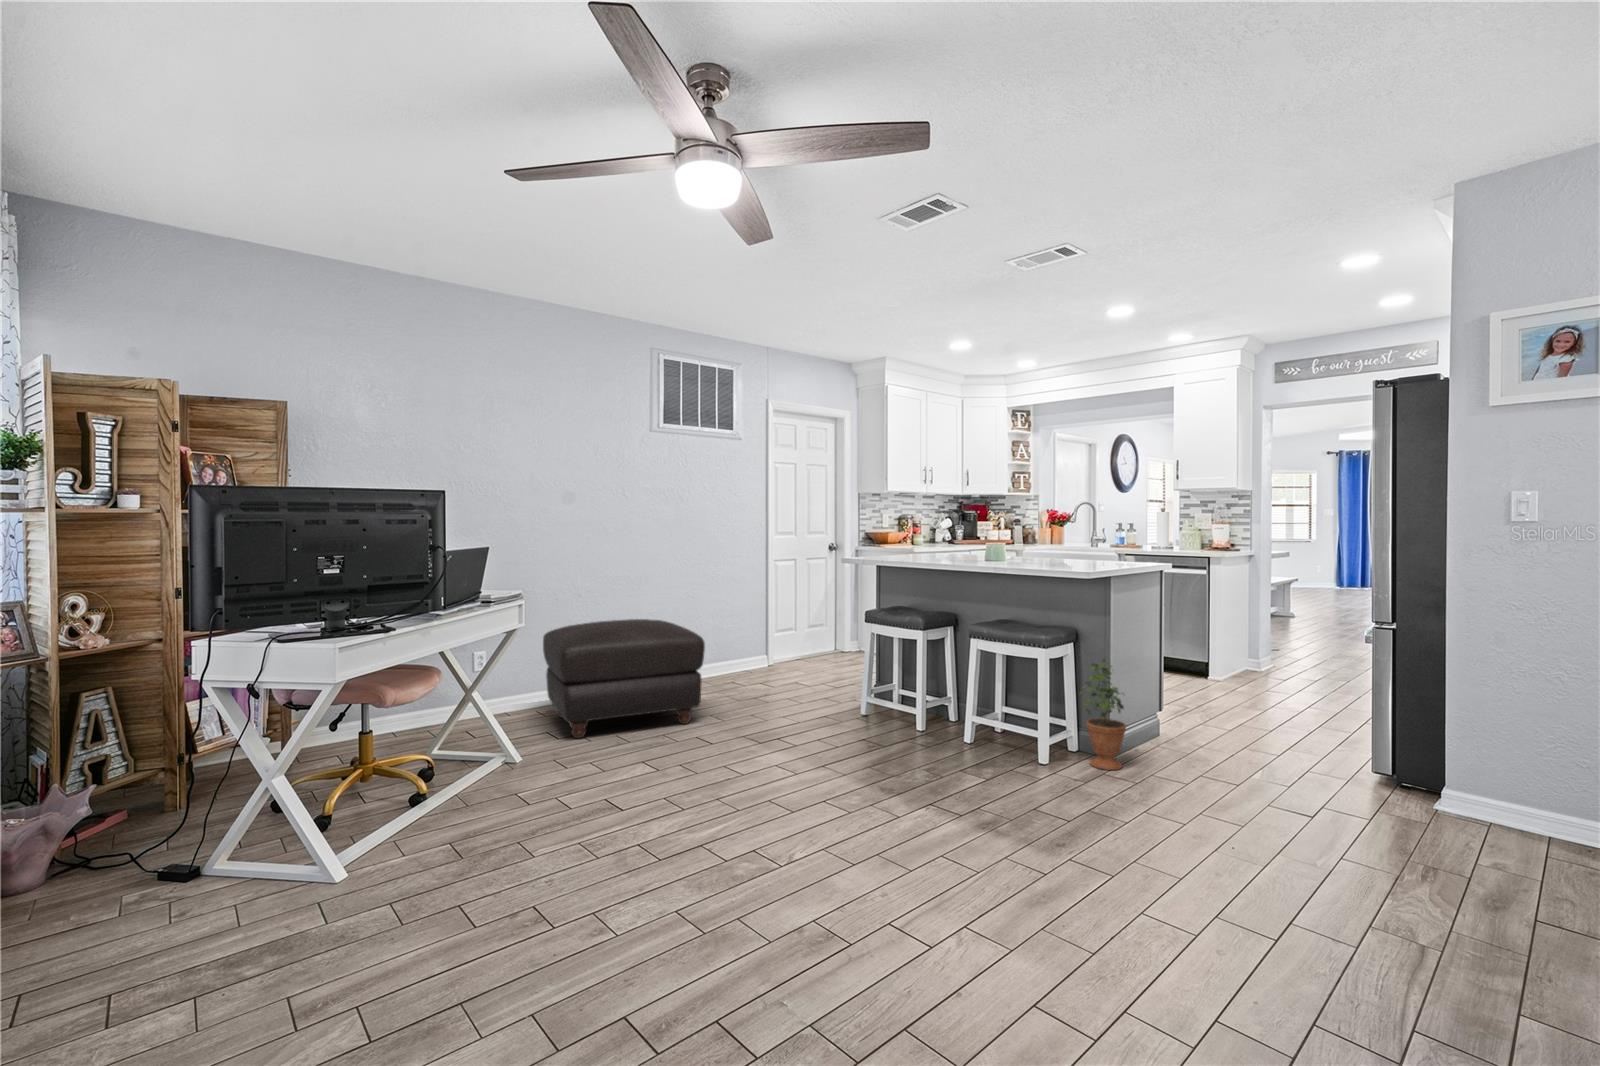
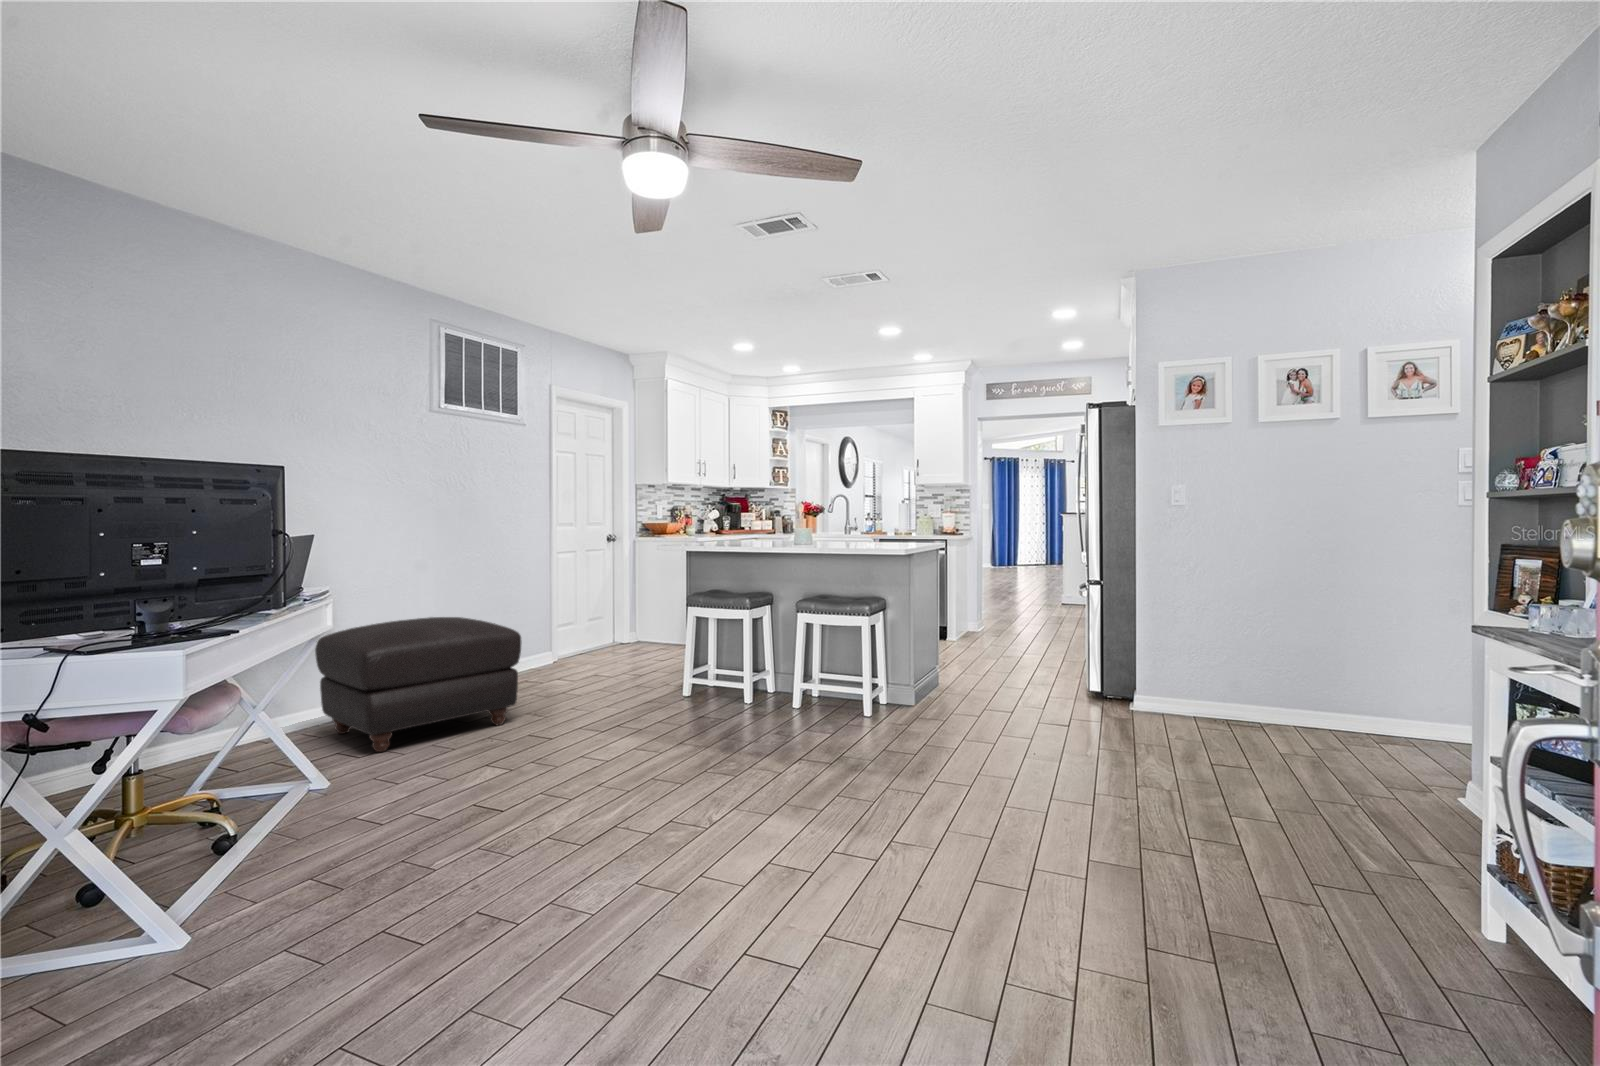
potted plant: present [1080,659,1126,770] -> none [889,624,926,719]

